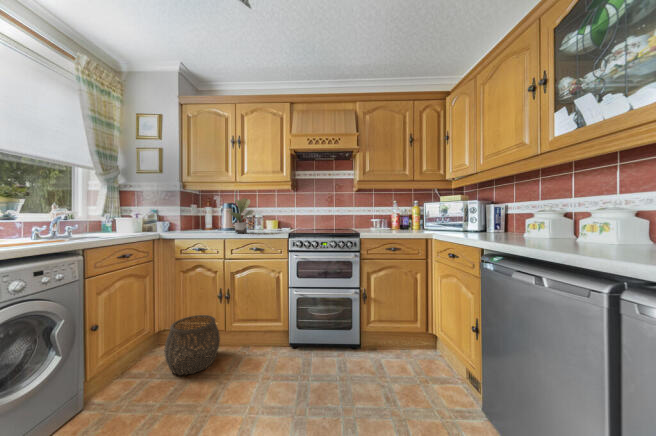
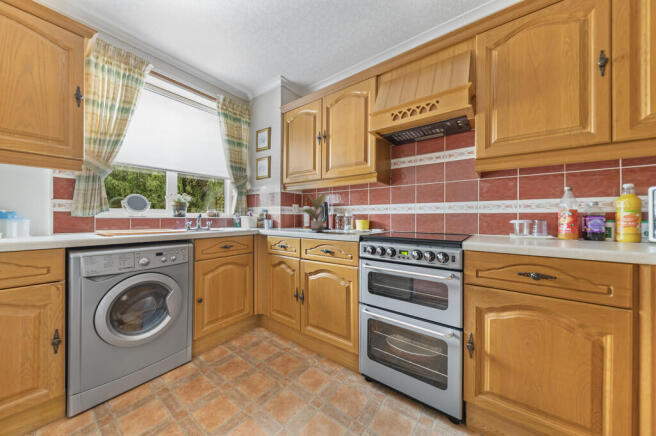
woven basket: present [164,315,220,375] -> none [240,310,290,371]

